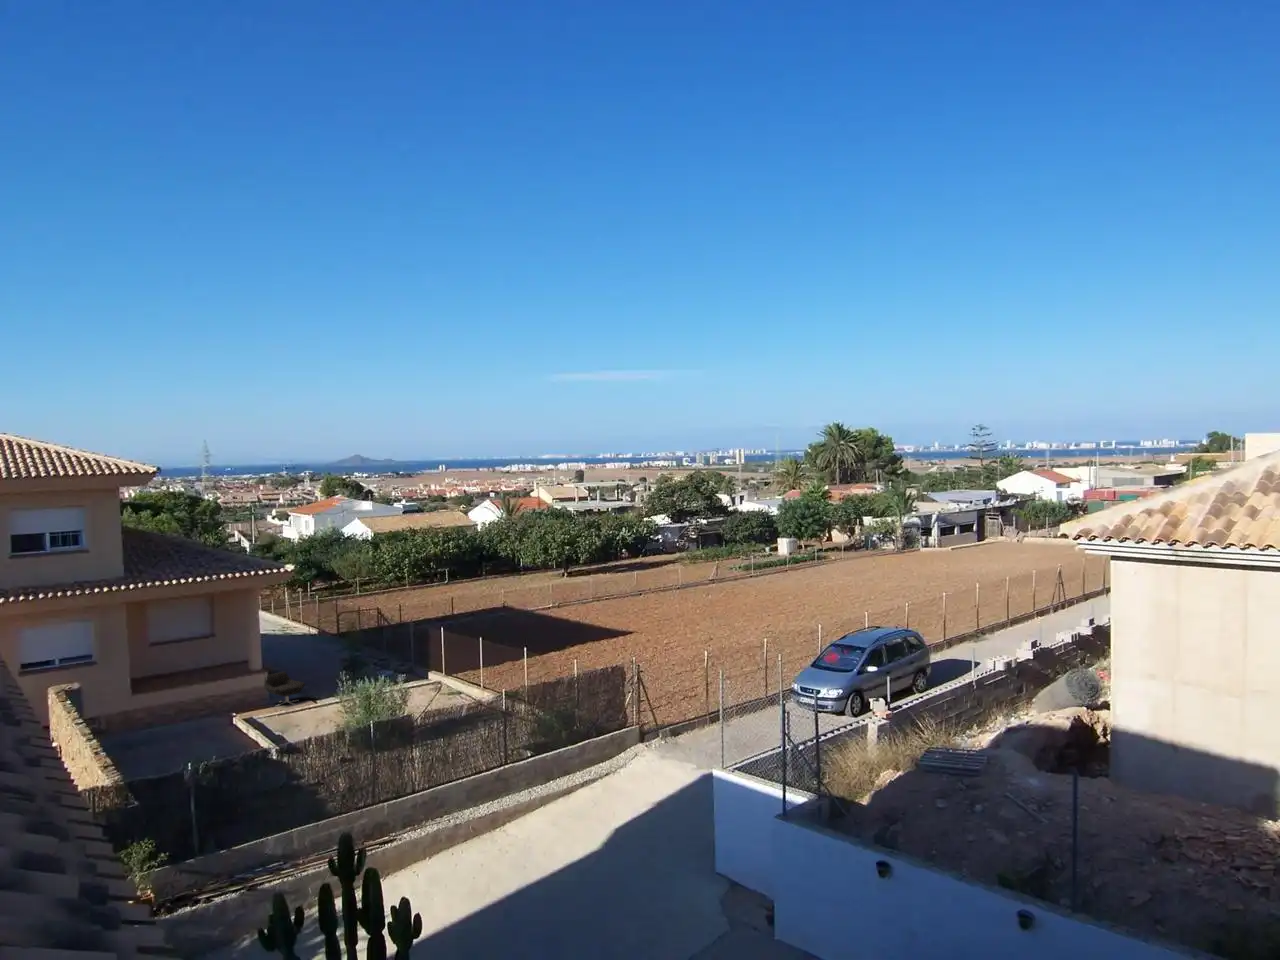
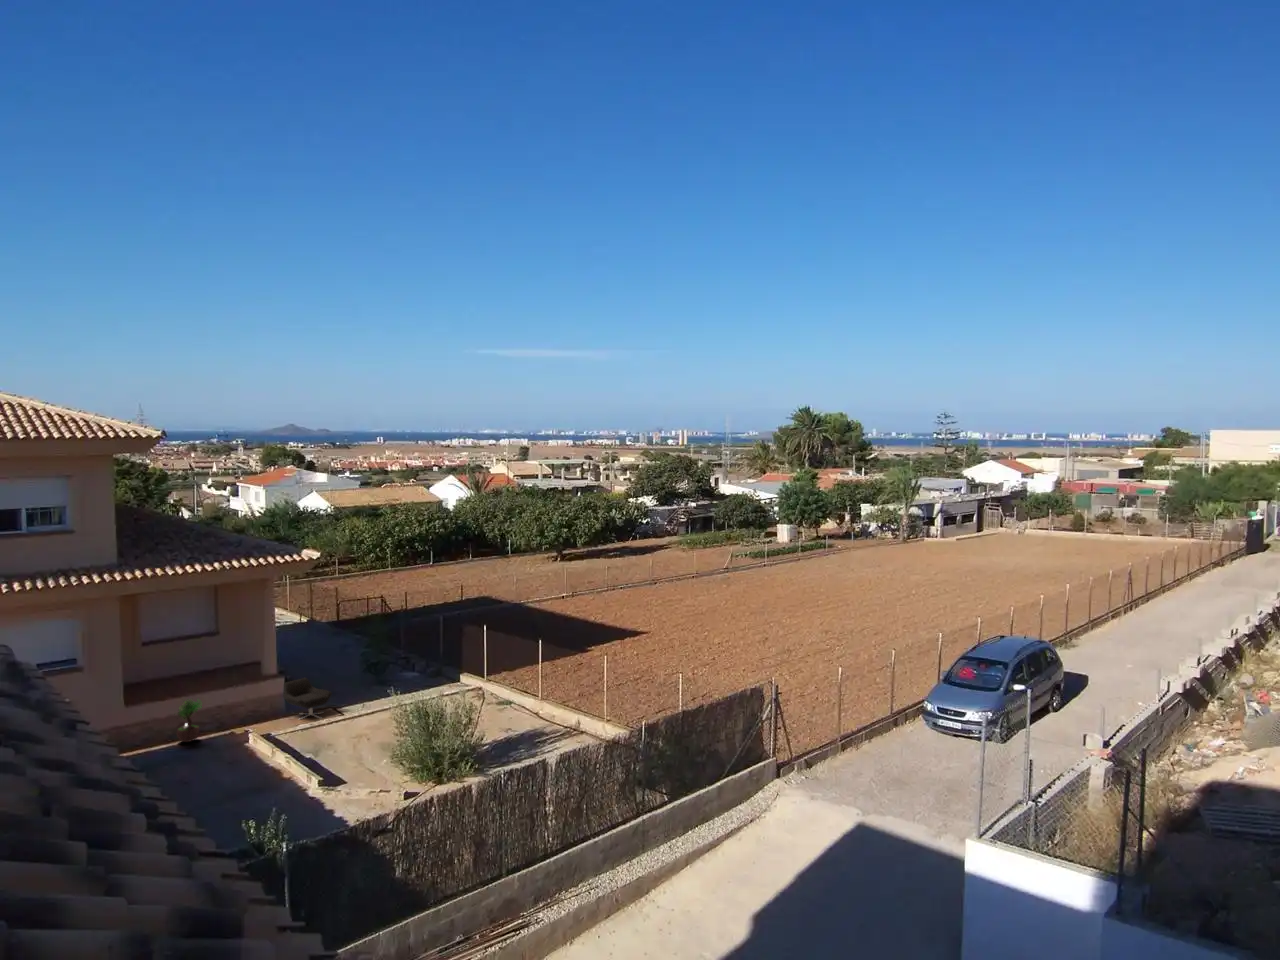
potted tree: none [168,685,193,723] -> present [177,700,202,742]

